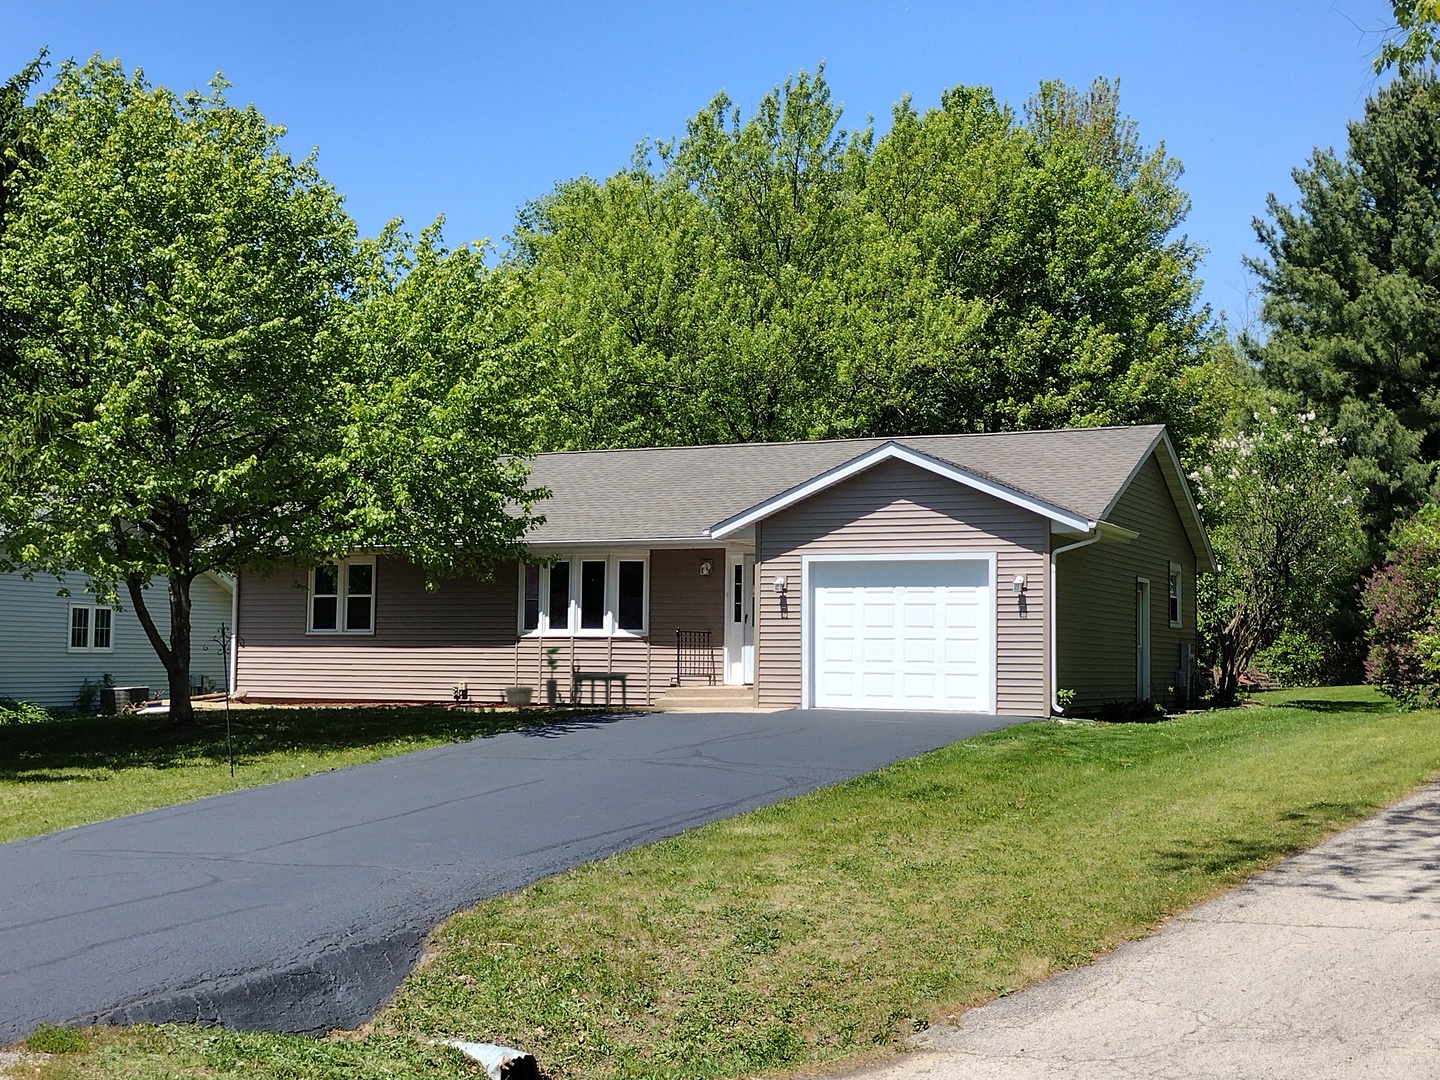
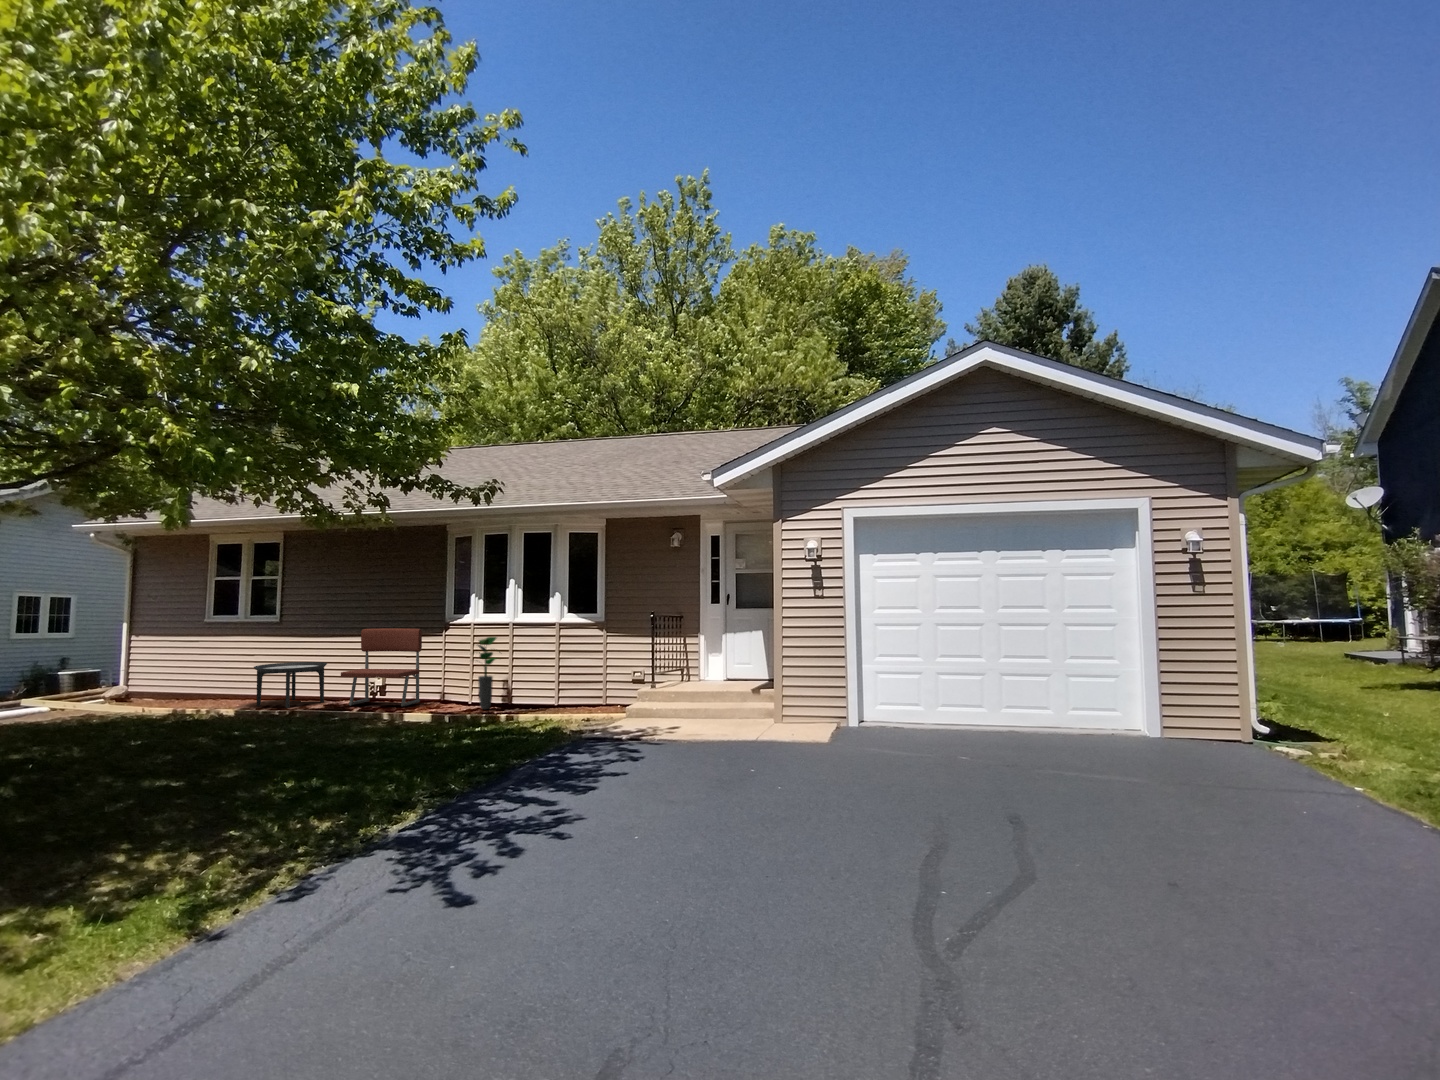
bench: none [435,641,499,705] -> present [341,628,422,706]
round table: present [571,673,628,711] -> present [254,662,327,708]
wooden bucket: present [505,687,533,706] -> none [426,677,463,709]

